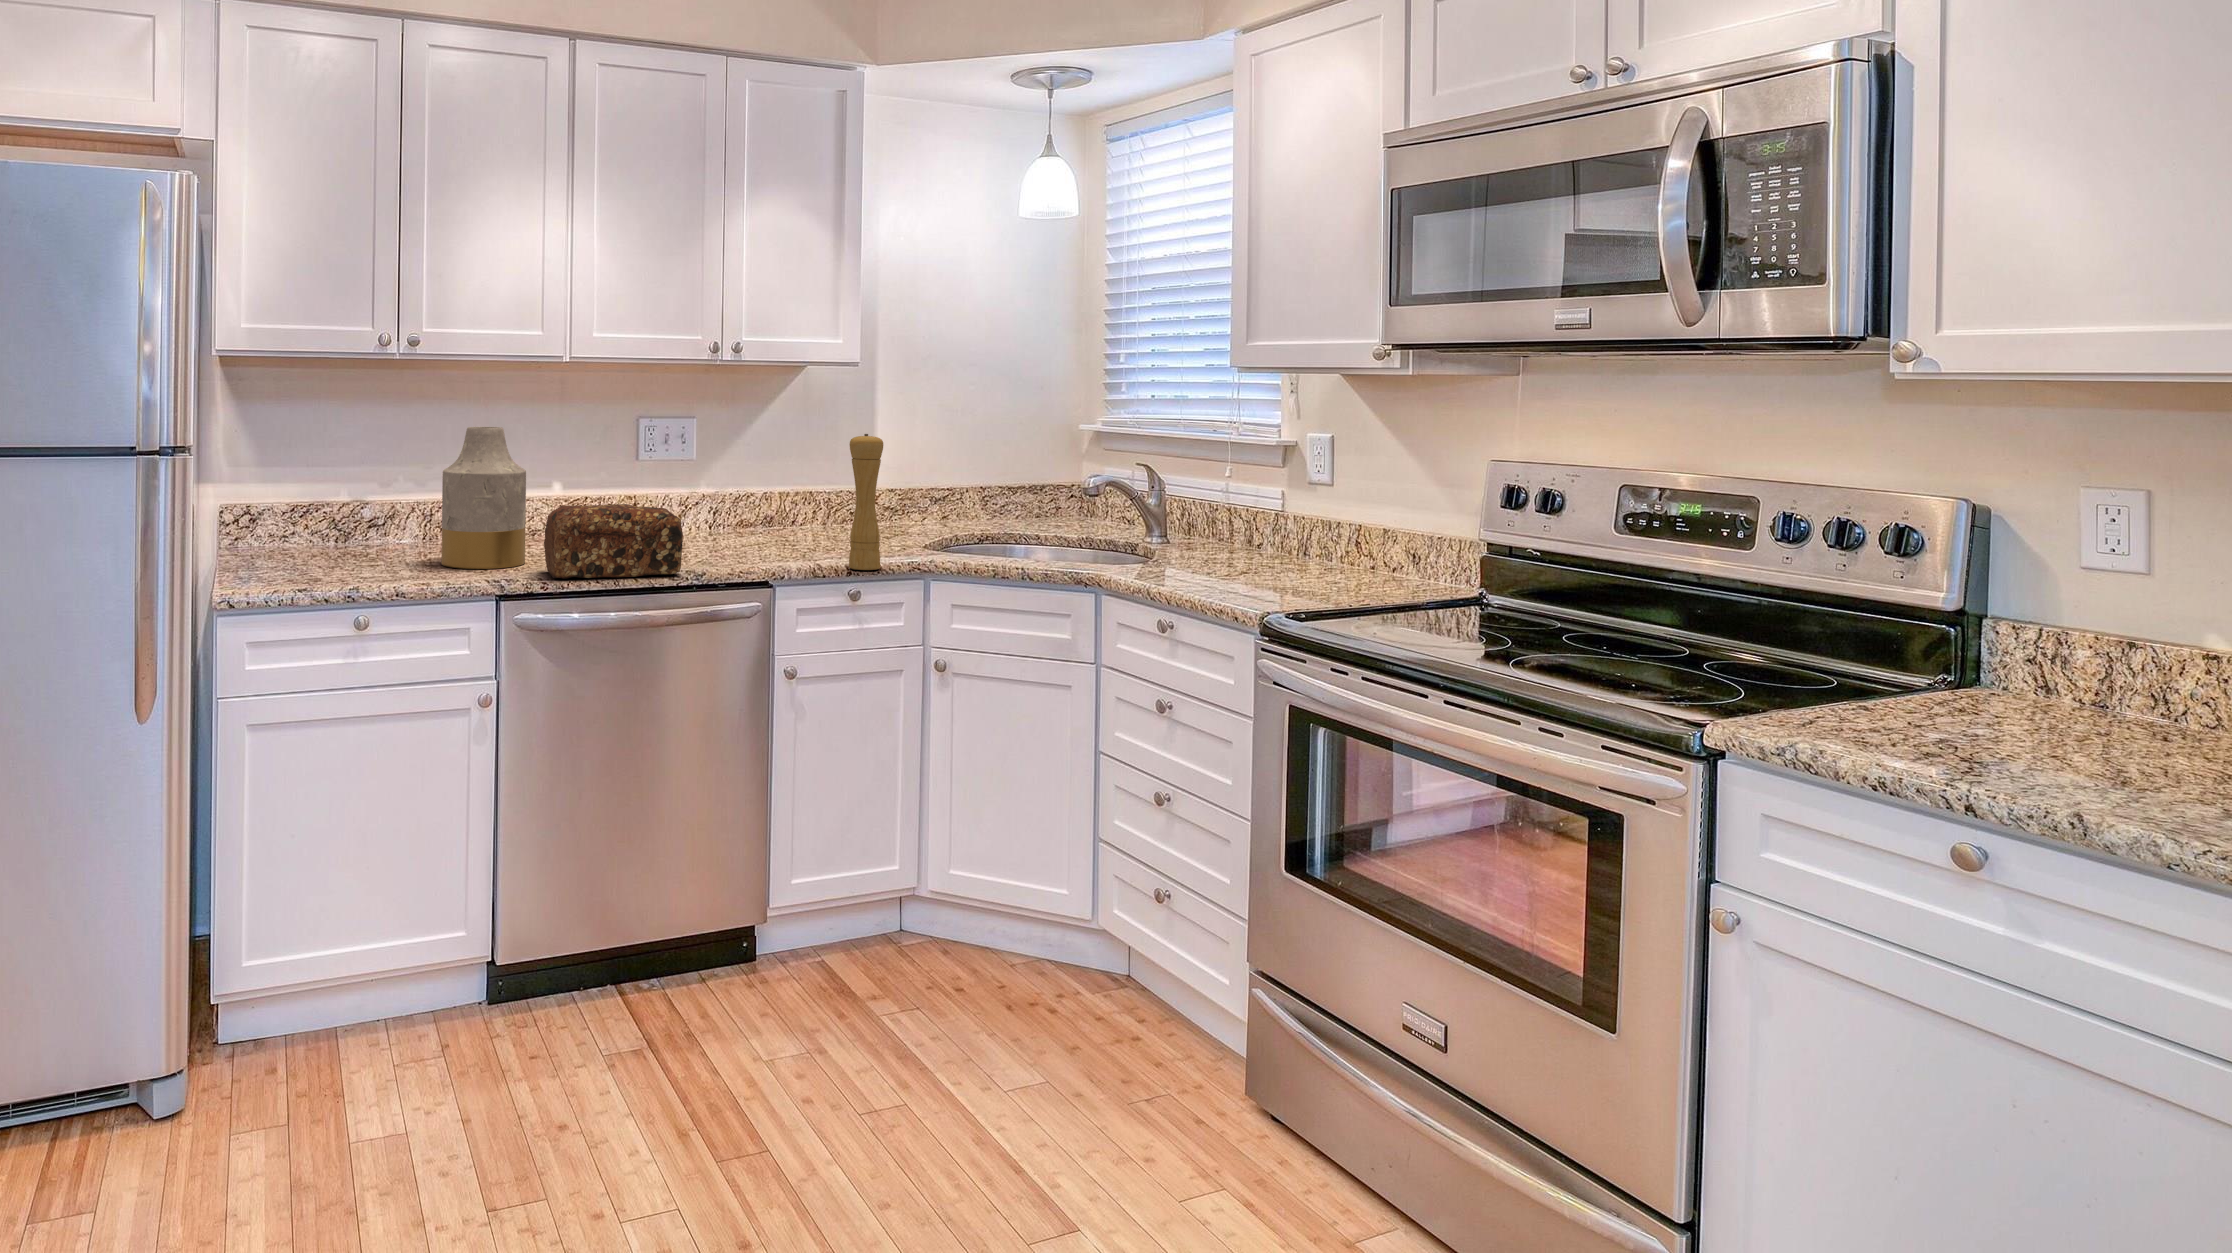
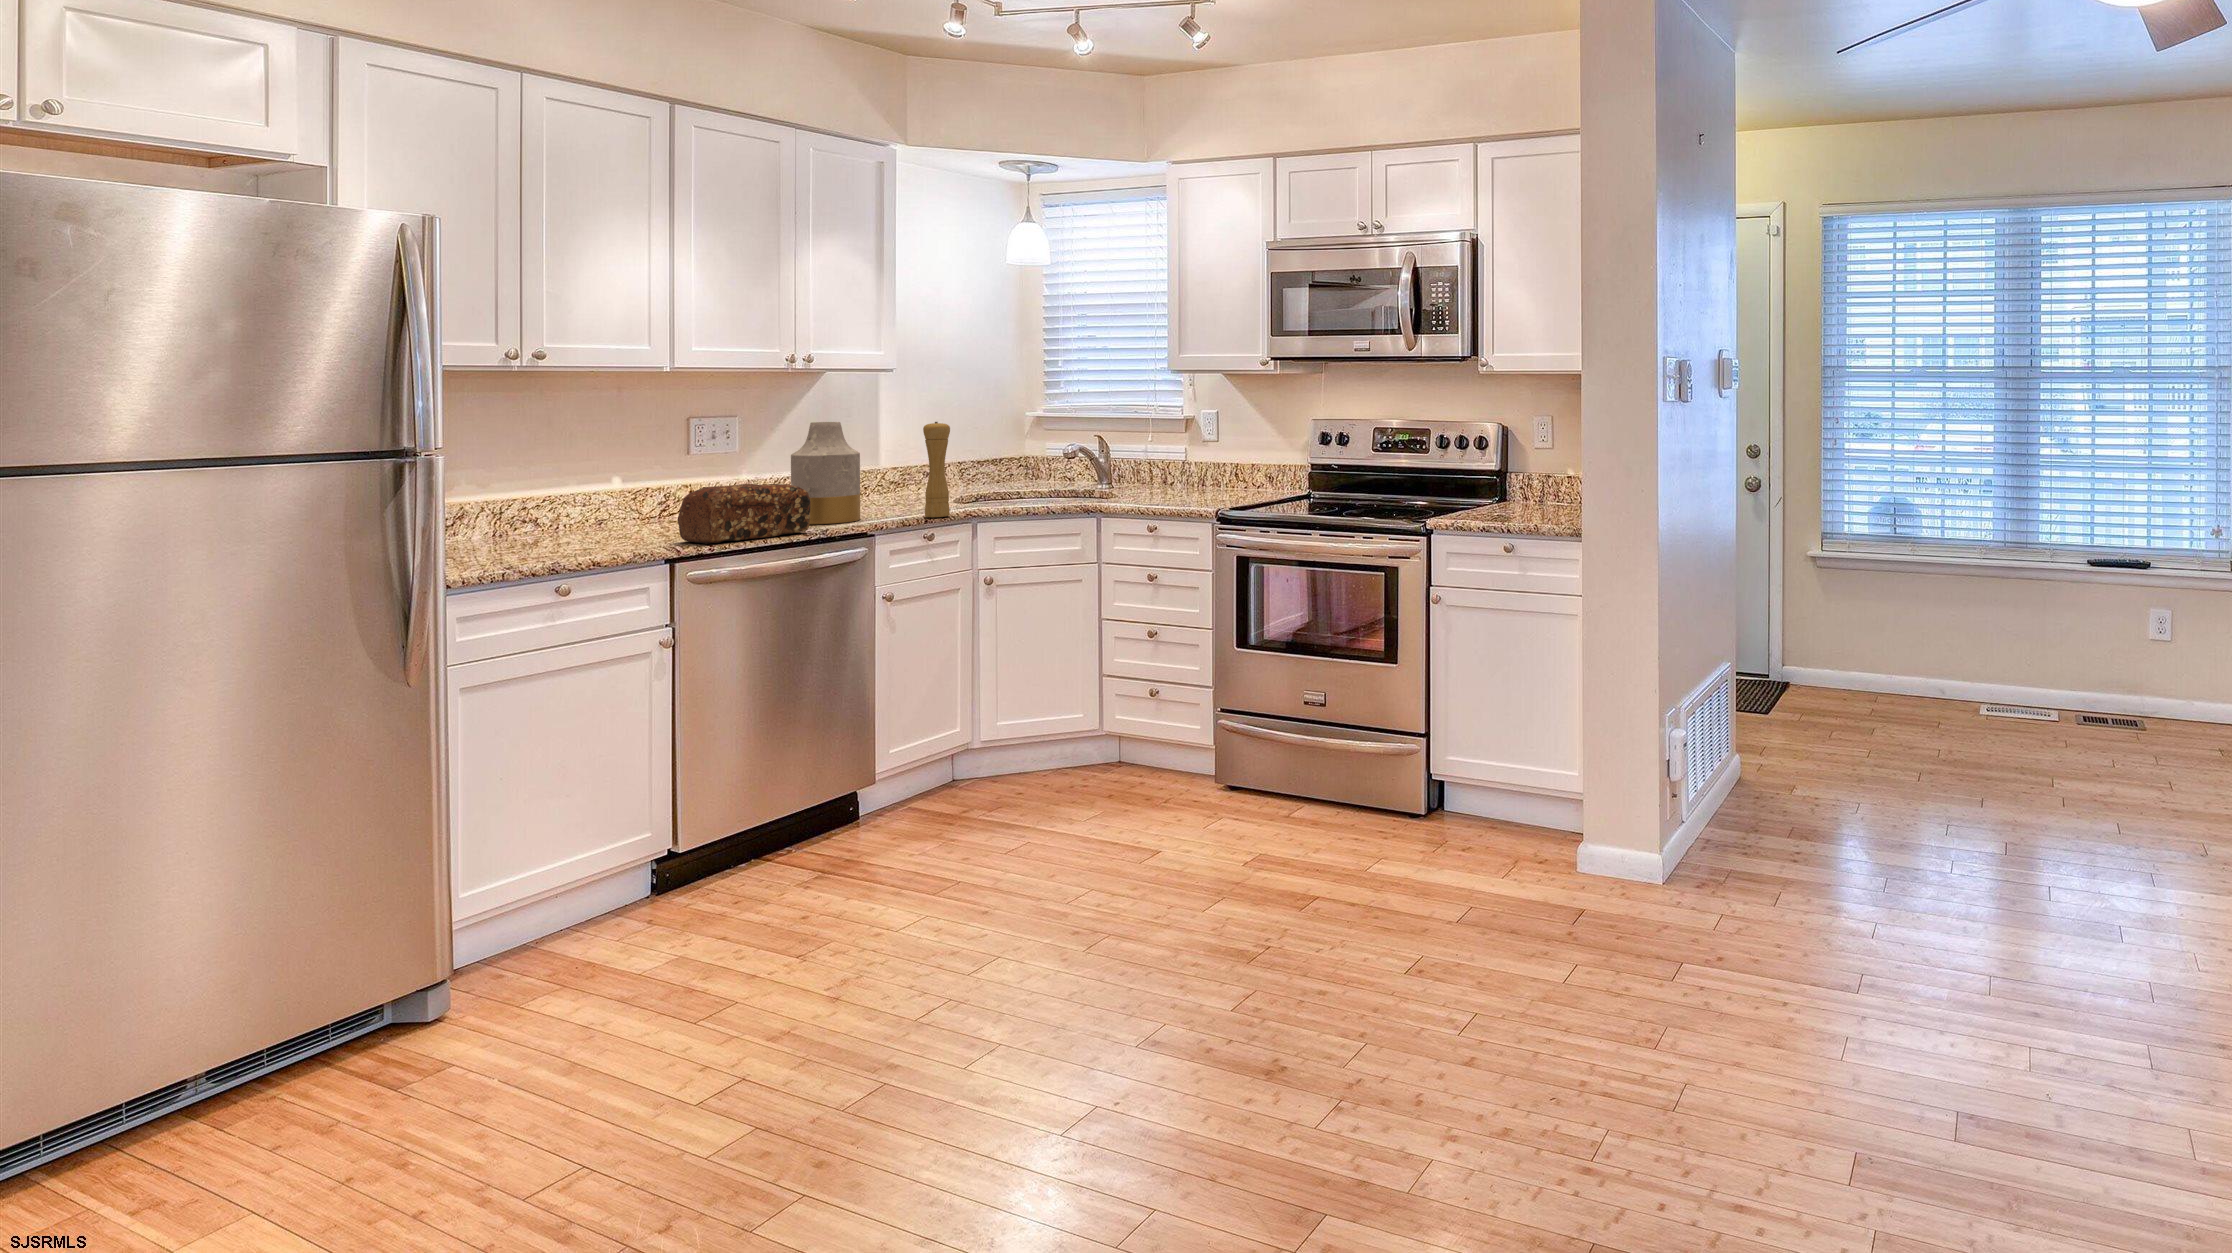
vase: present [441,427,526,569] -> present [791,422,860,525]

